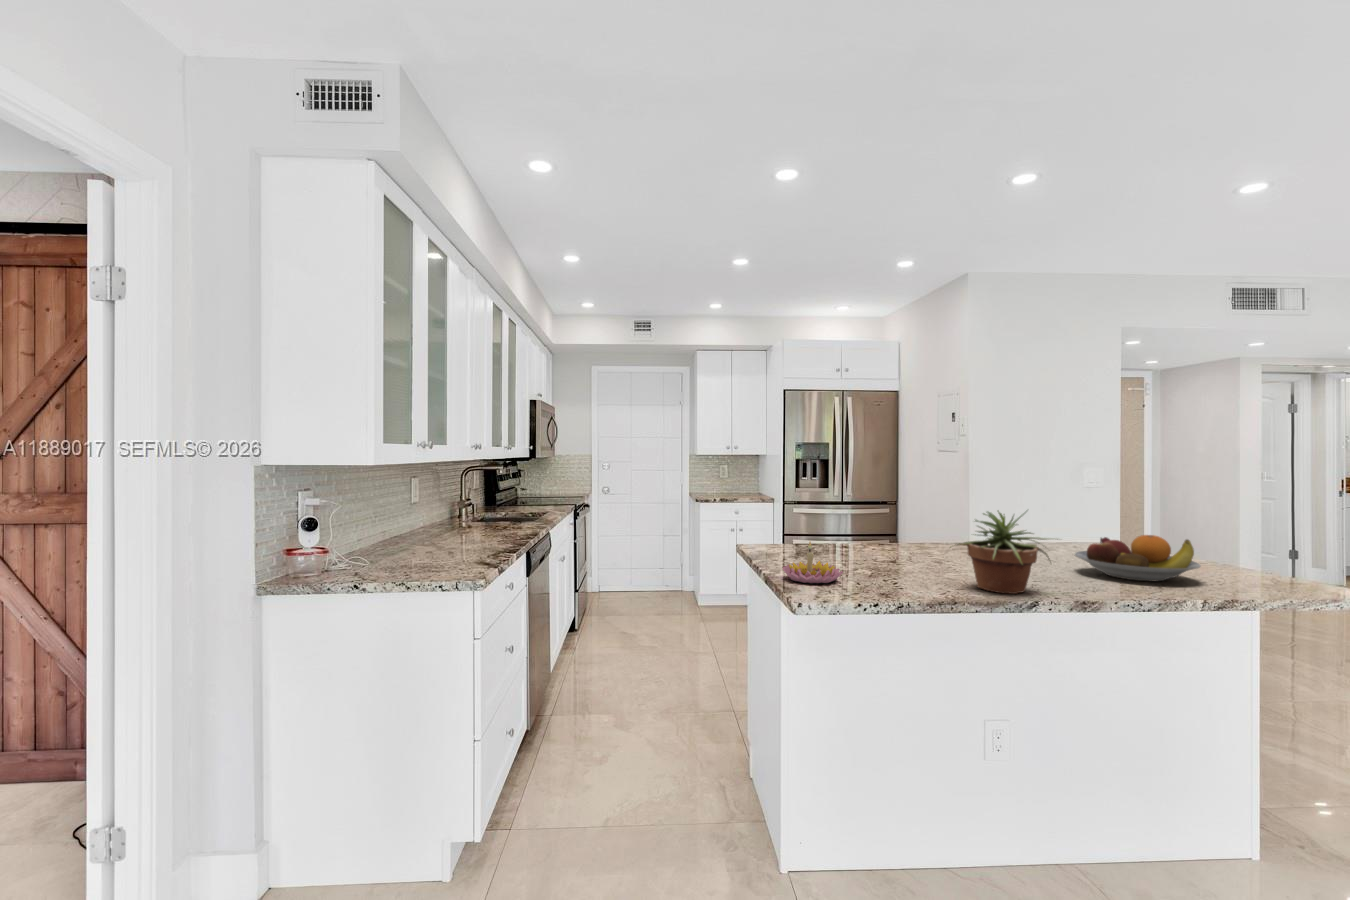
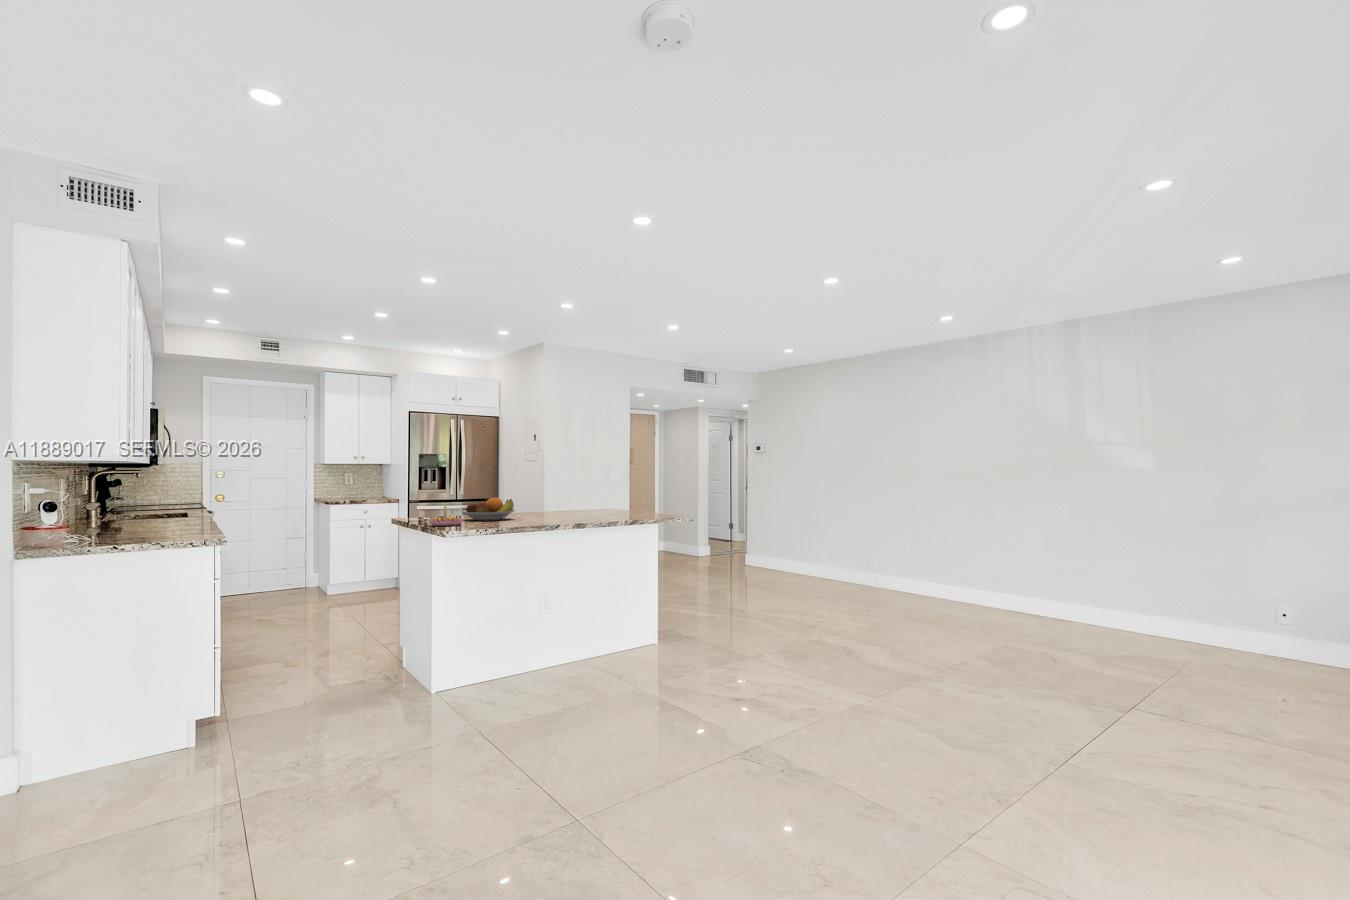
potted plant: present [950,511,1058,594] -> none [519,482,570,523]
fruit bowl: present [1075,535,1201,581] -> present [461,498,515,521]

